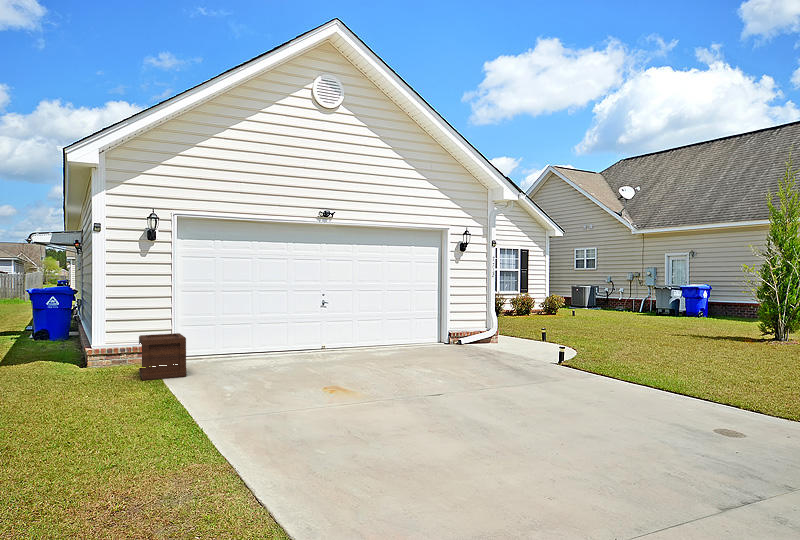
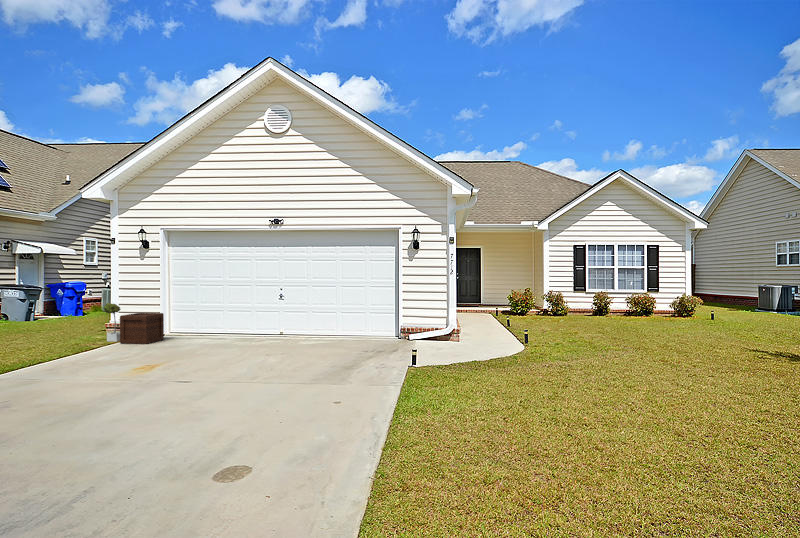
potted tree: none [93,322,121,381] -> present [104,303,121,342]

